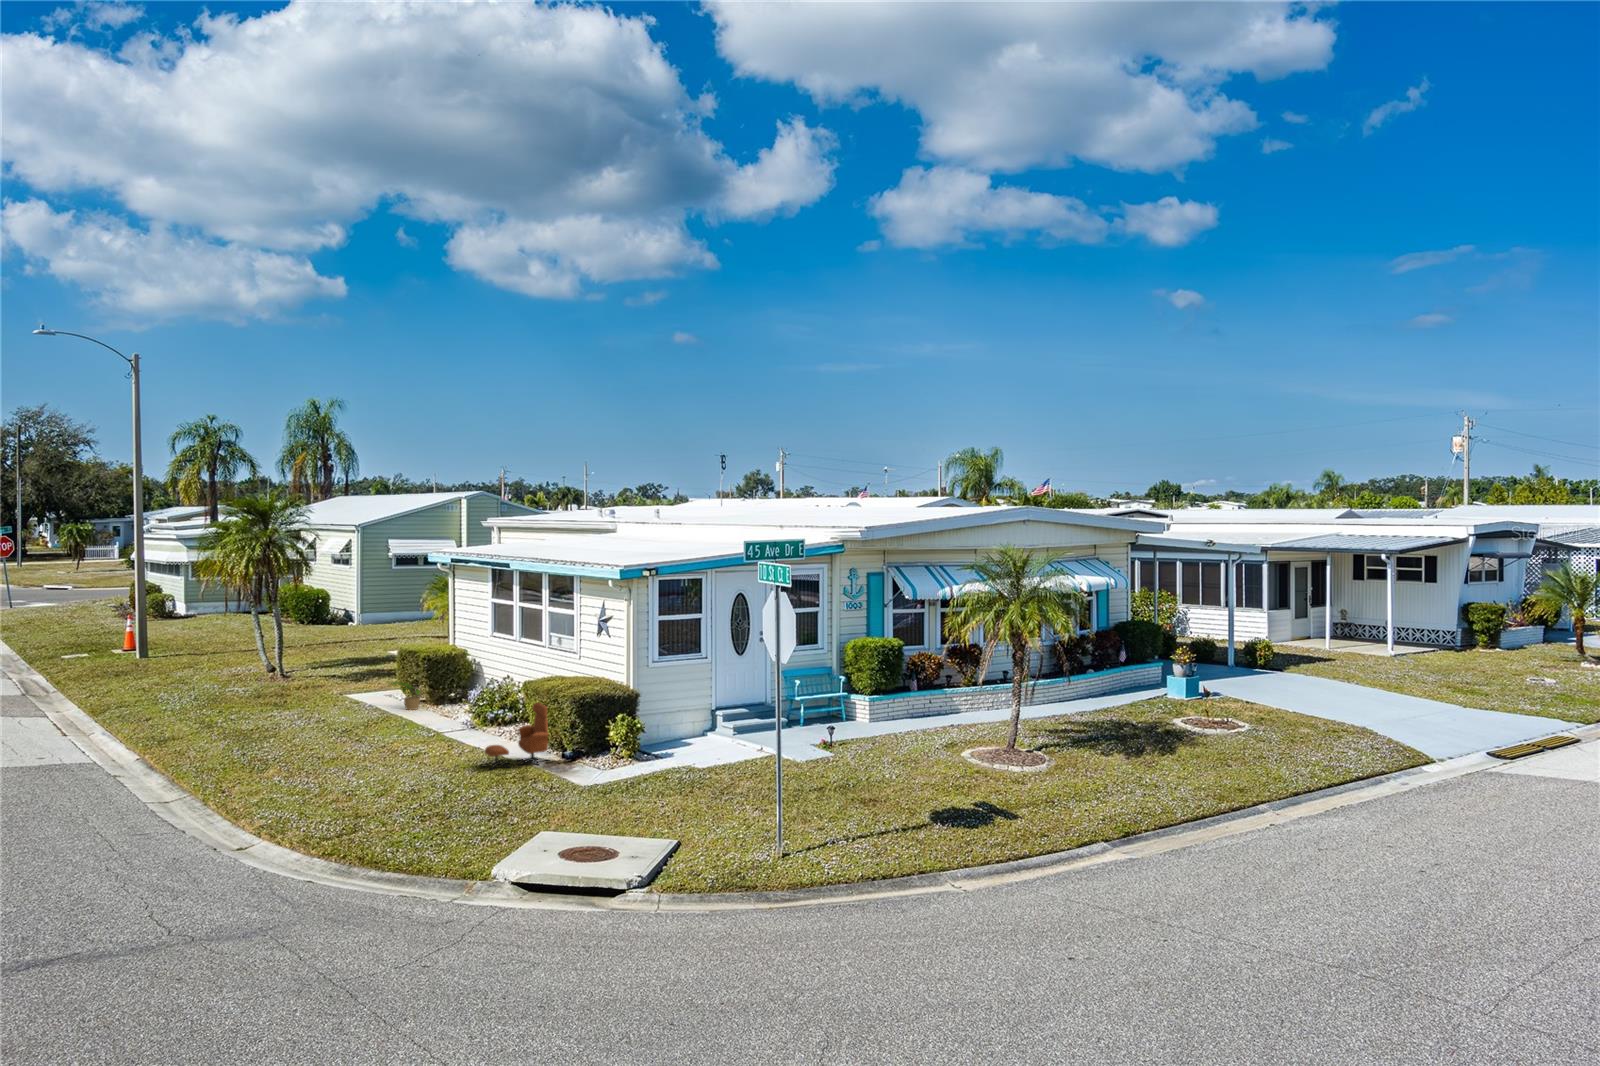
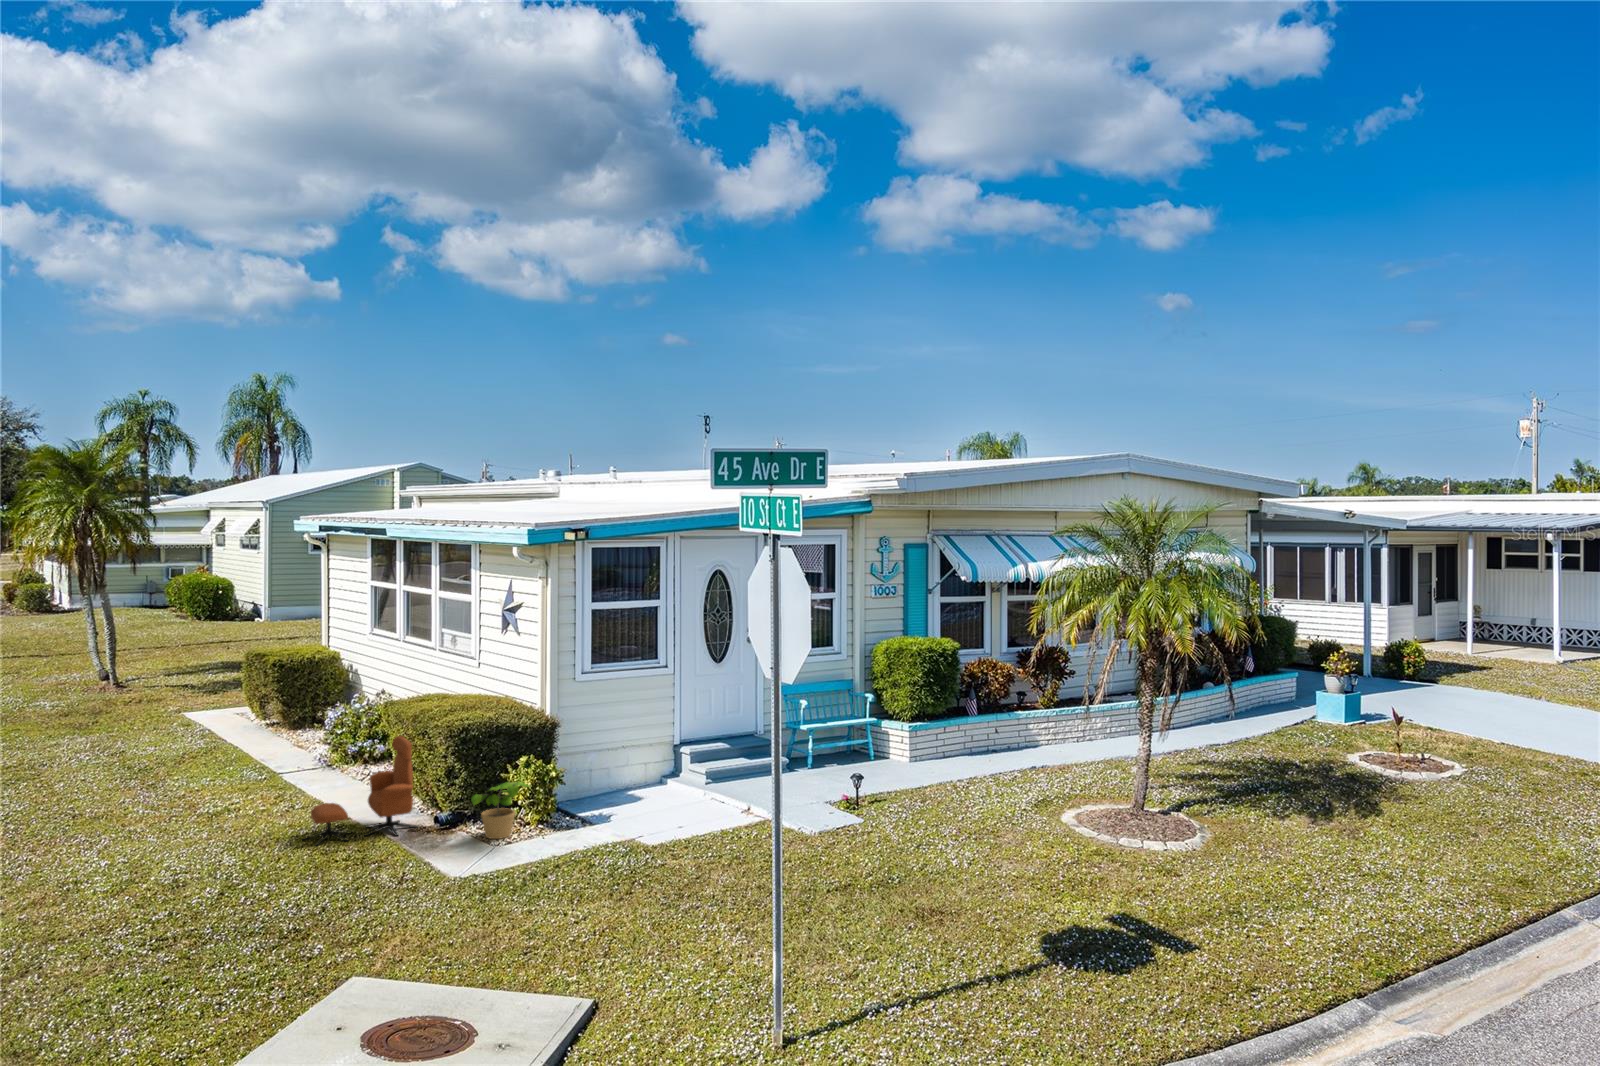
potted plant: present [392,682,421,710] -> present [471,782,529,839]

